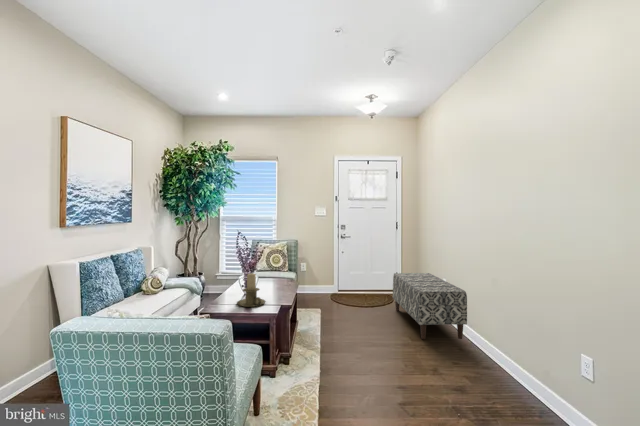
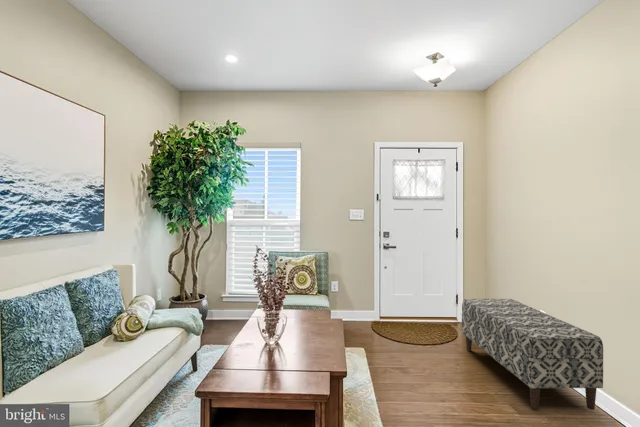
candle holder: present [237,274,265,307] -> none [257,318,304,377]

